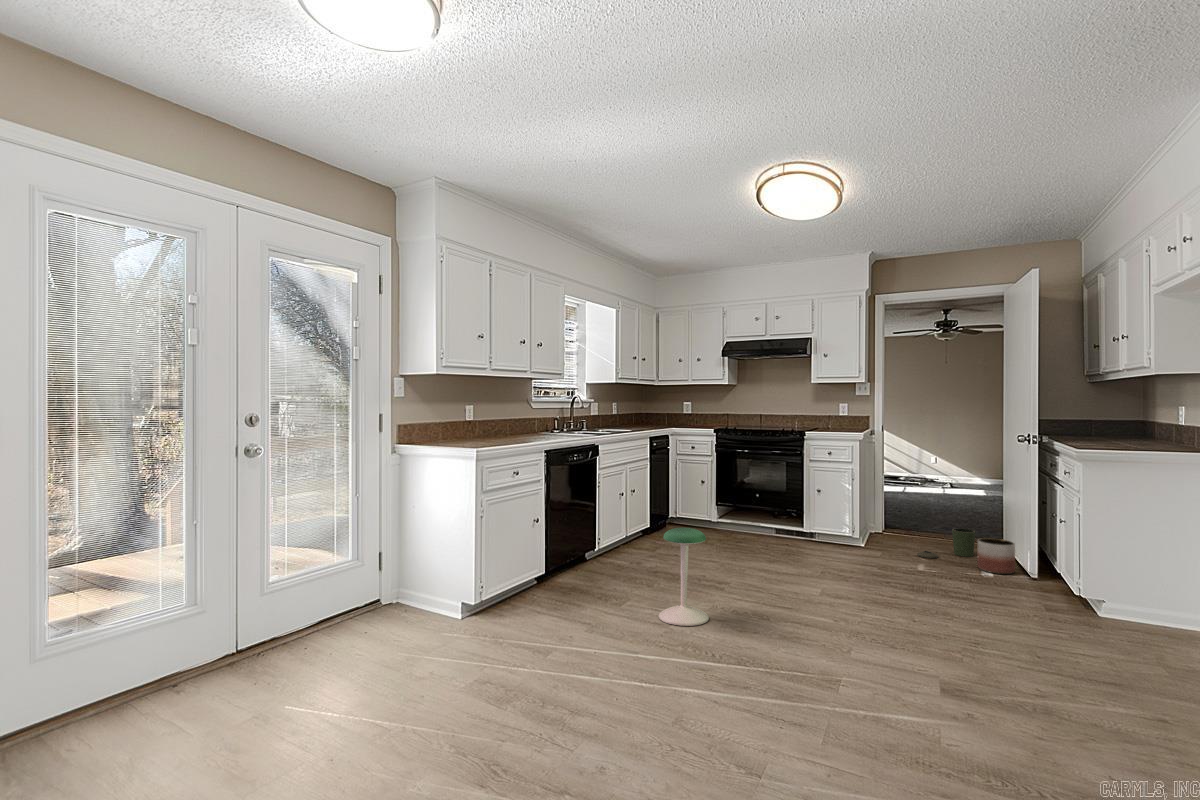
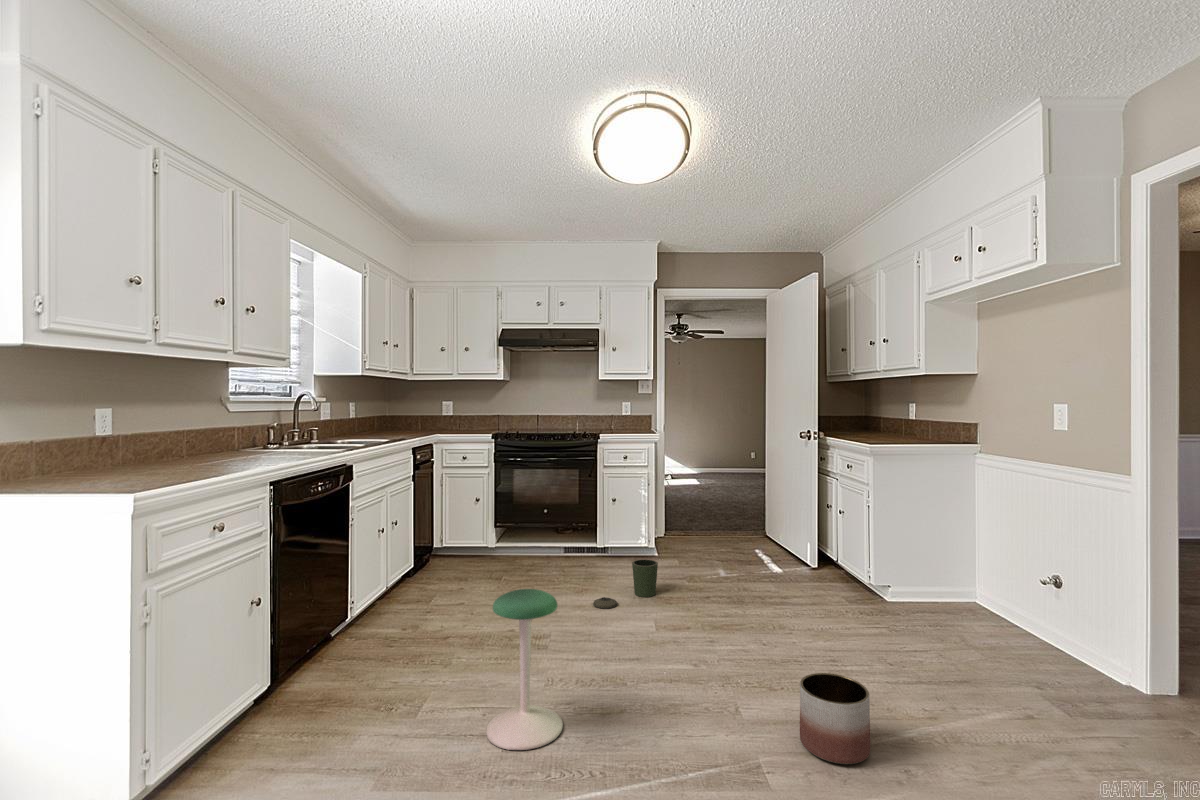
trash can: present [917,528,975,558] -> present [593,560,658,609]
planter: present [977,538,1015,574] -> present [800,673,871,764]

